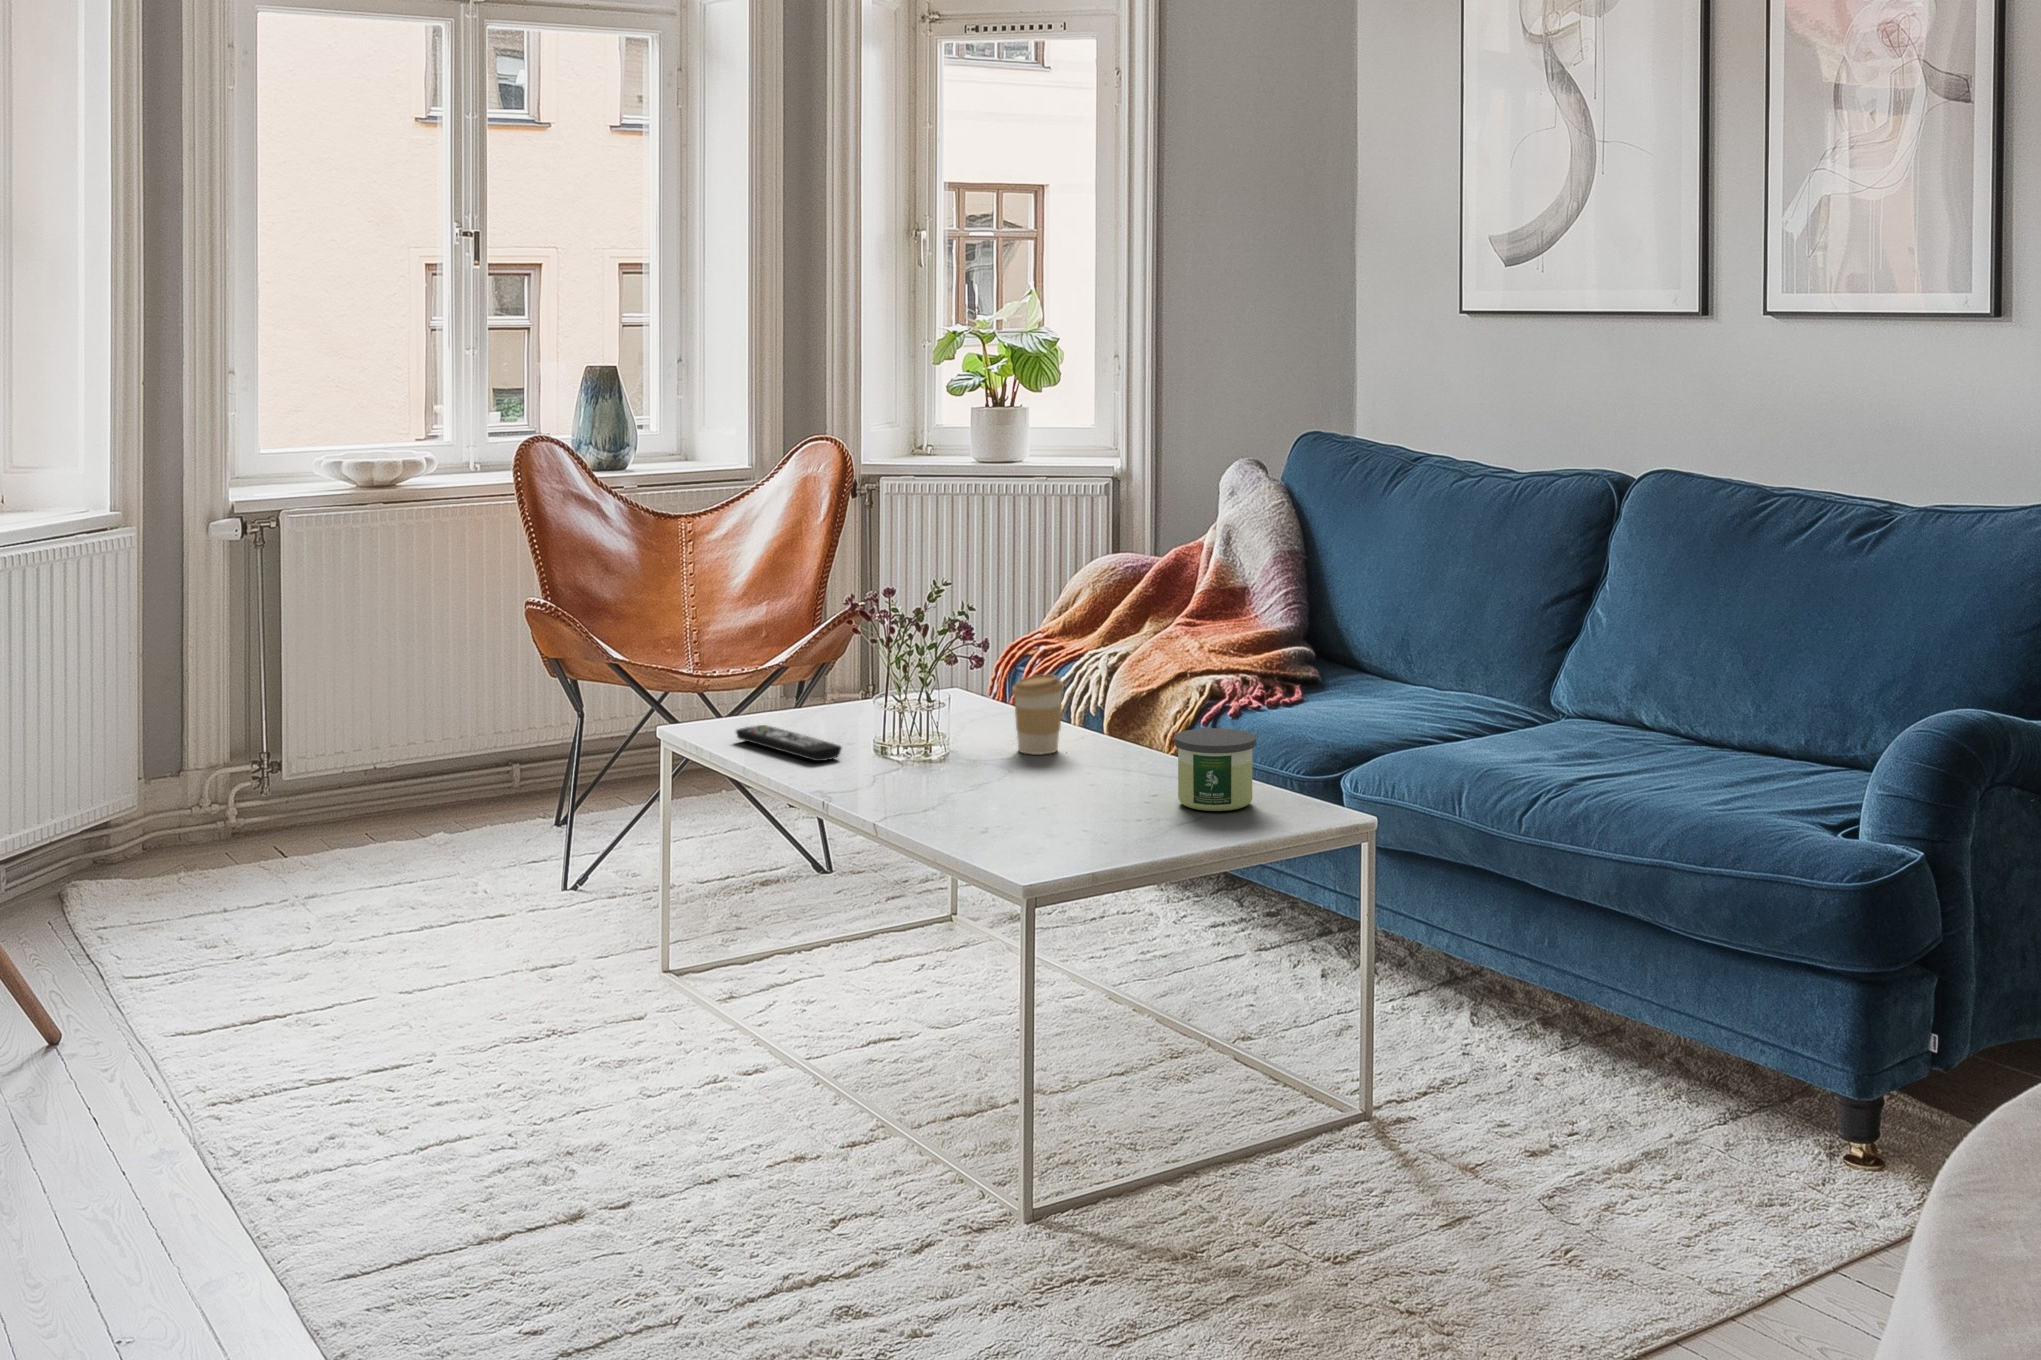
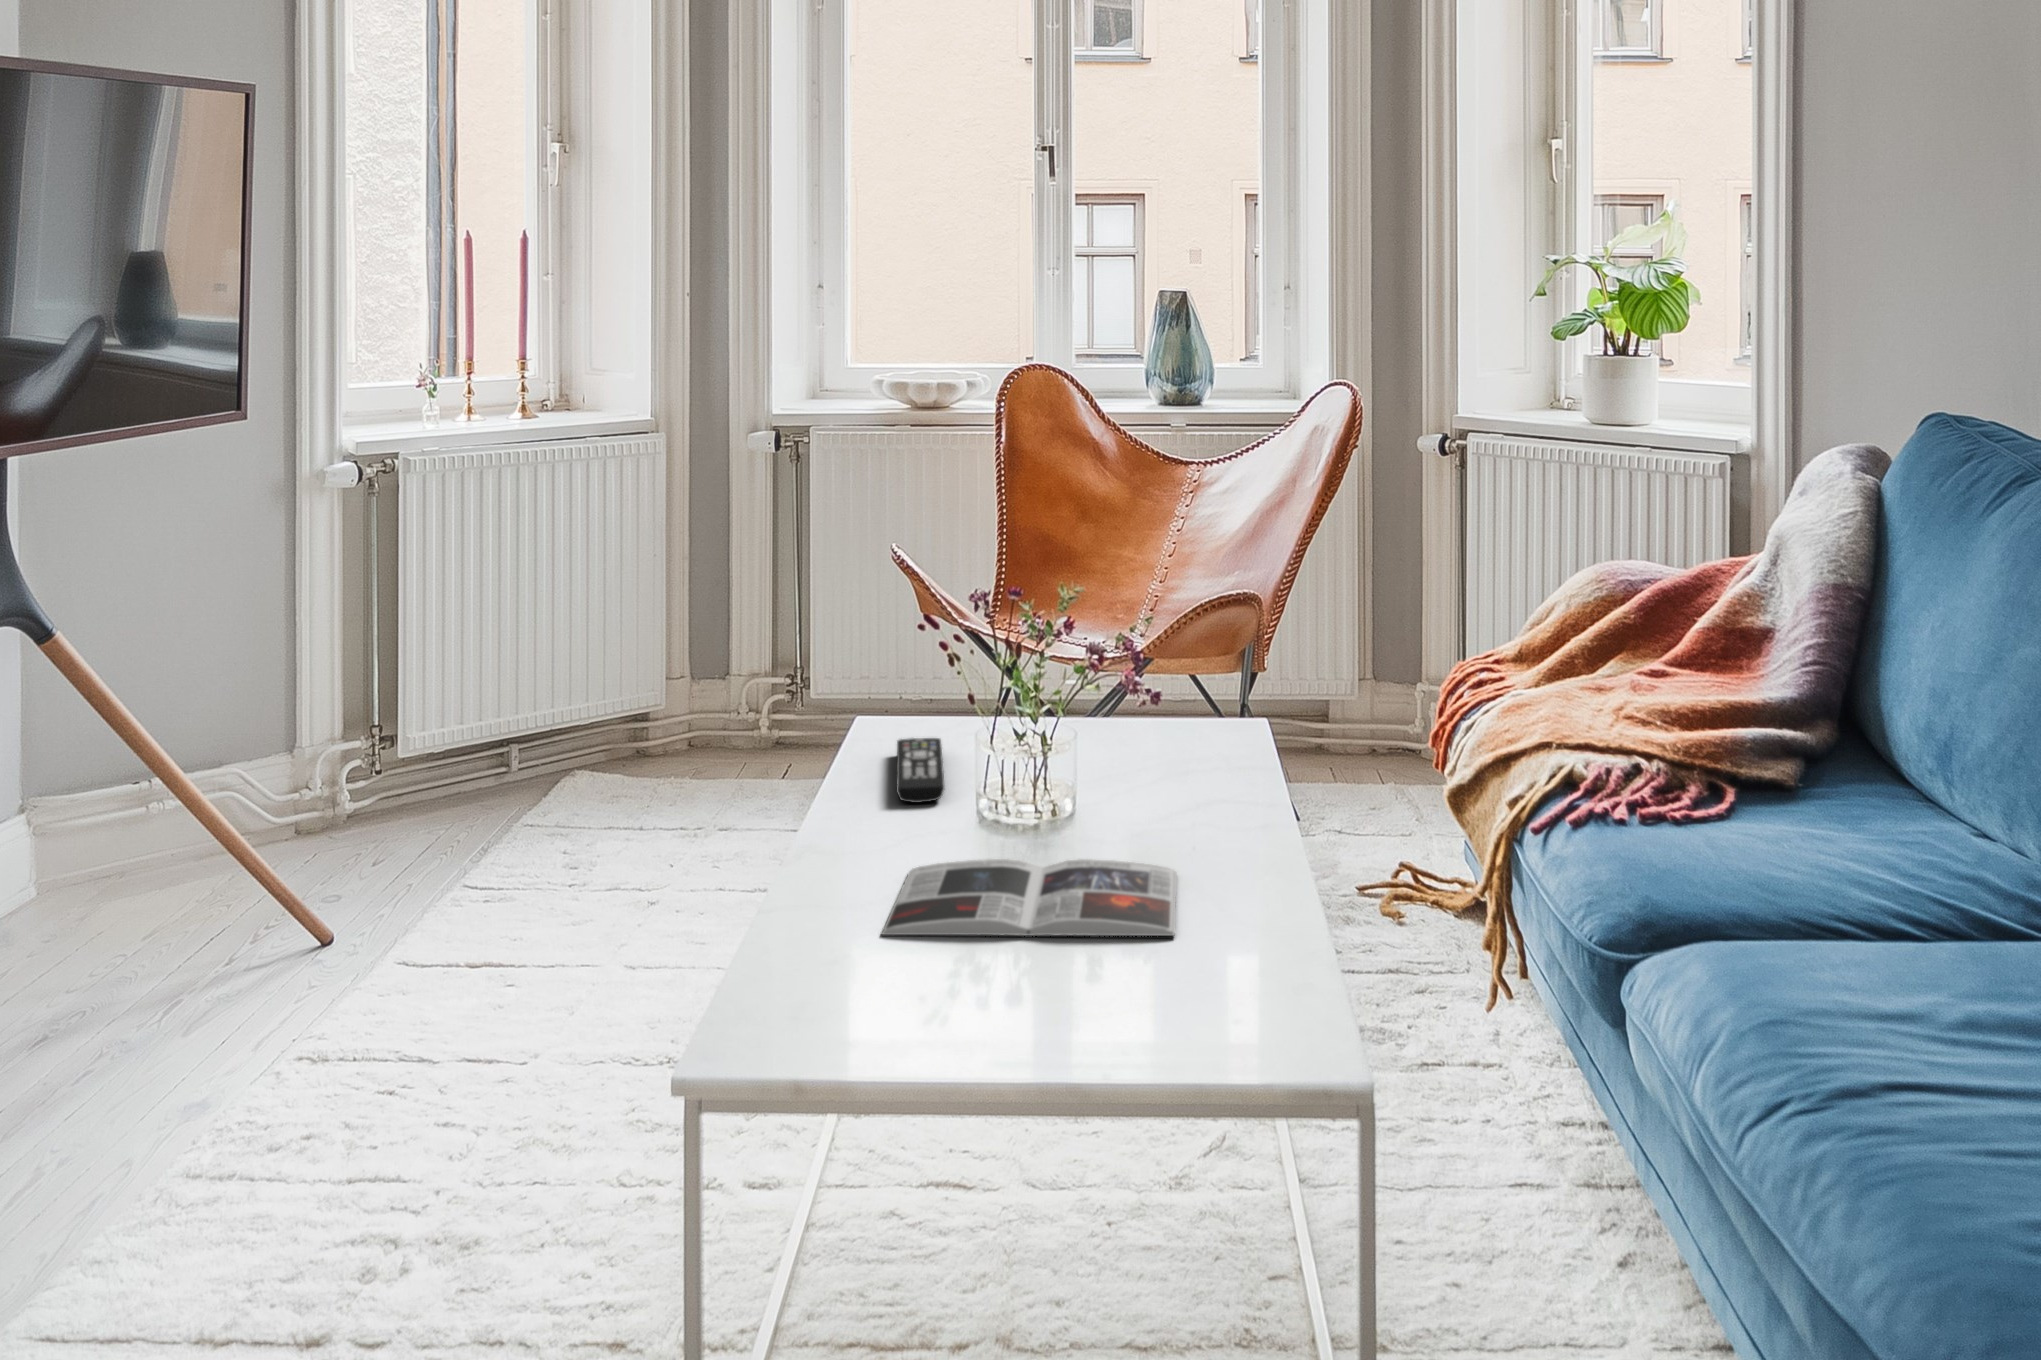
coffee cup: present [1012,674,1064,755] -> none [1147,731,1220,845]
candle: present [1174,728,1256,811] -> none [1147,866,1275,1012]
magazine: none [913,761,1144,816] -> present [882,859,1177,936]

